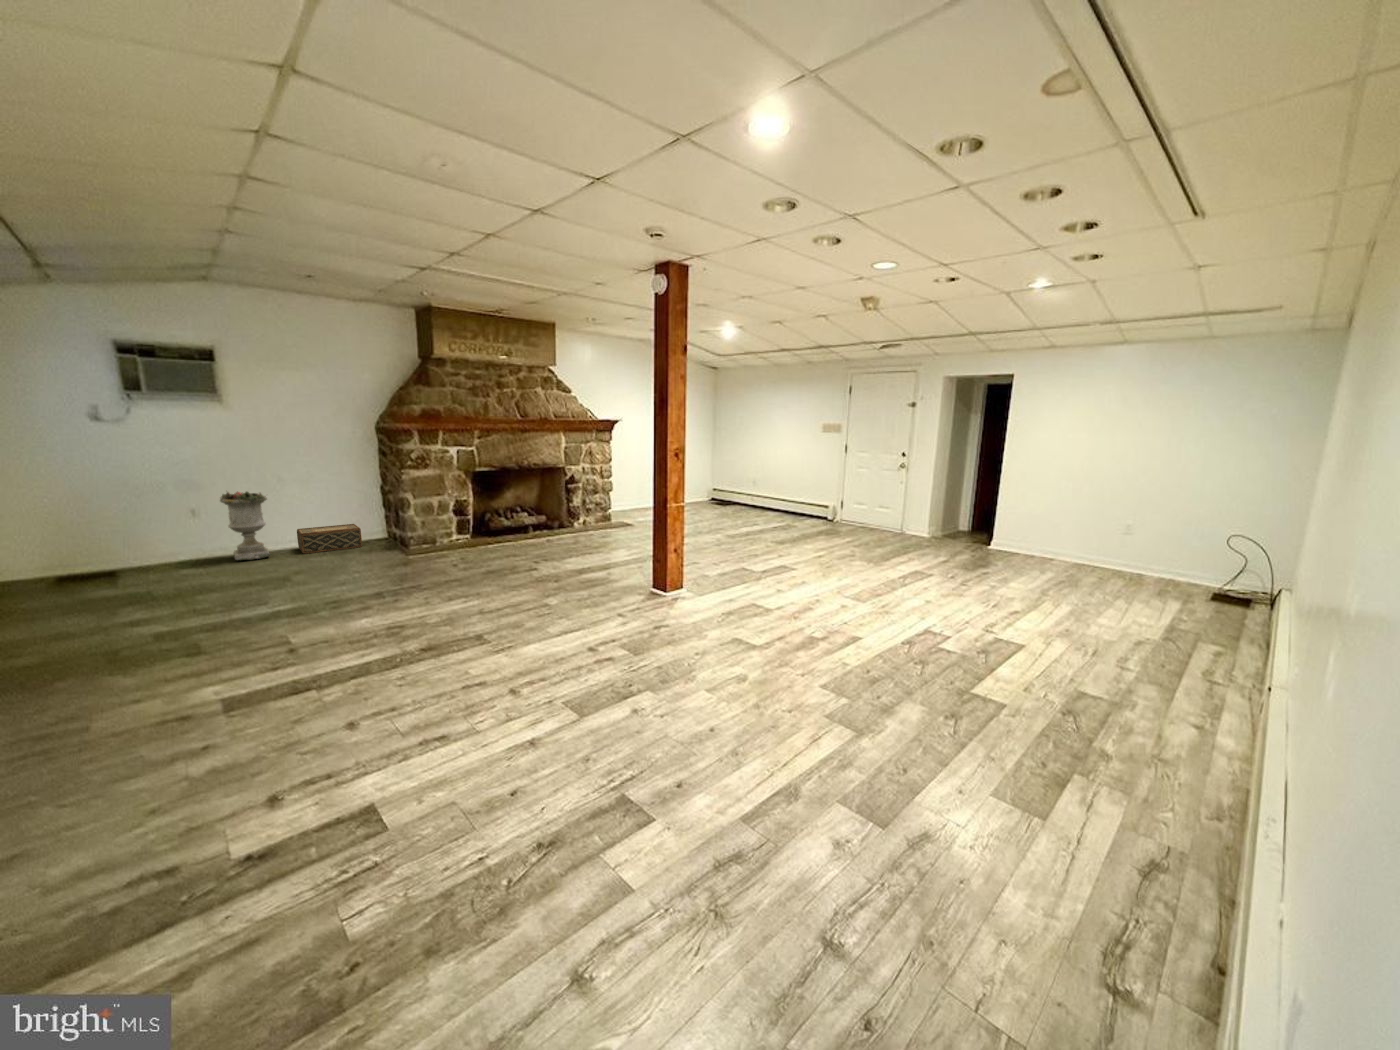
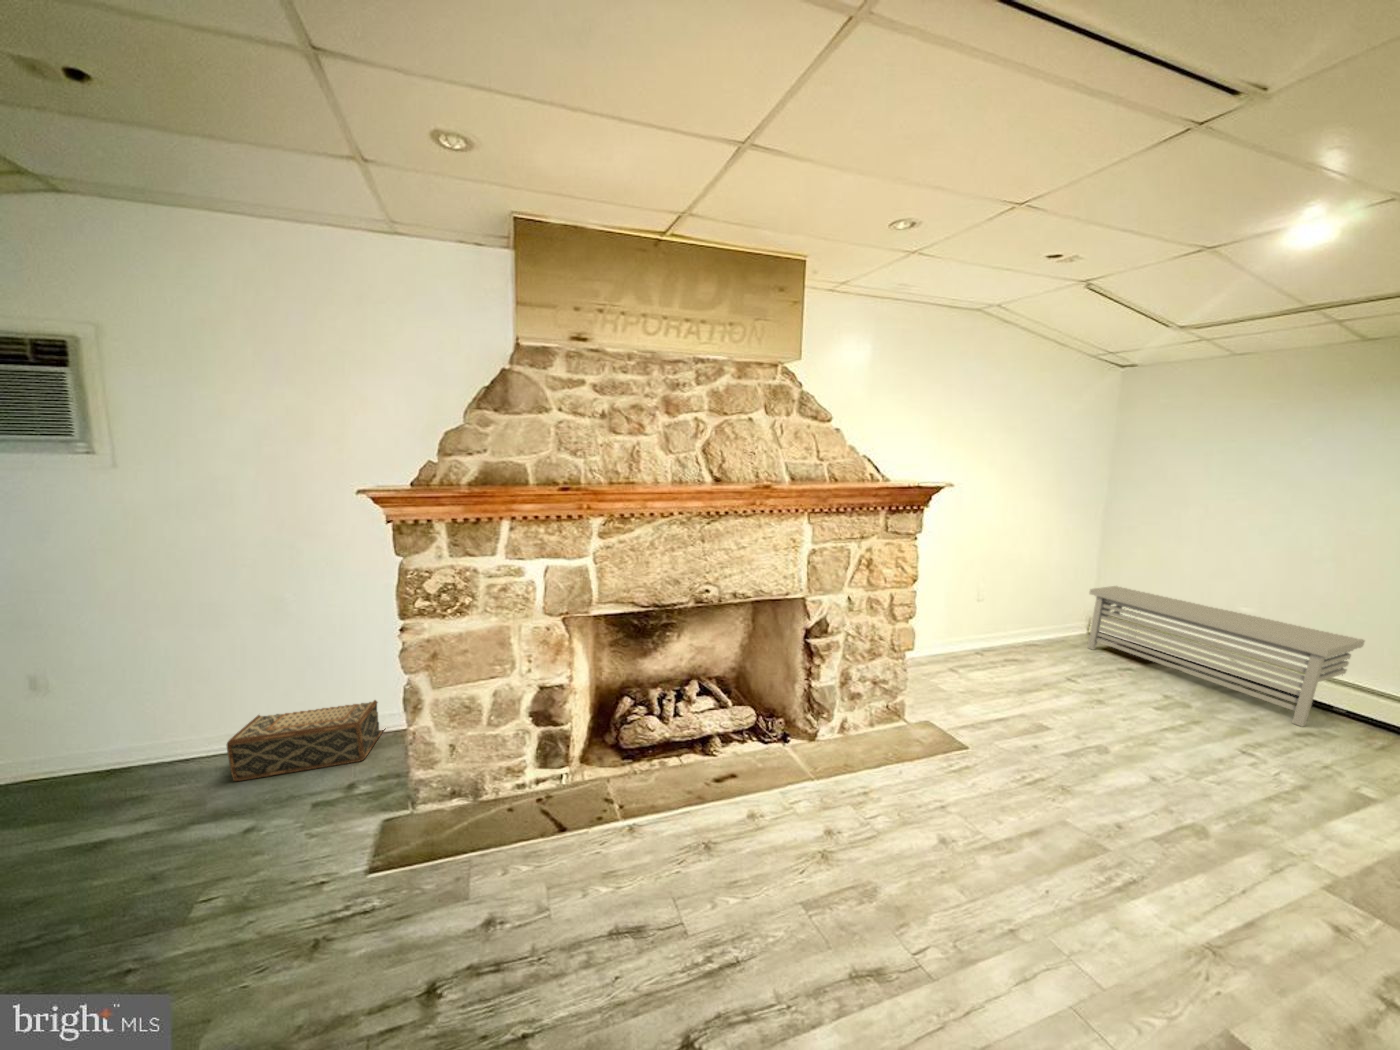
storage bench: none [707,475,783,515] -> present [1088,586,1365,727]
planter: present [220,492,270,560] -> none [47,646,201,805]

